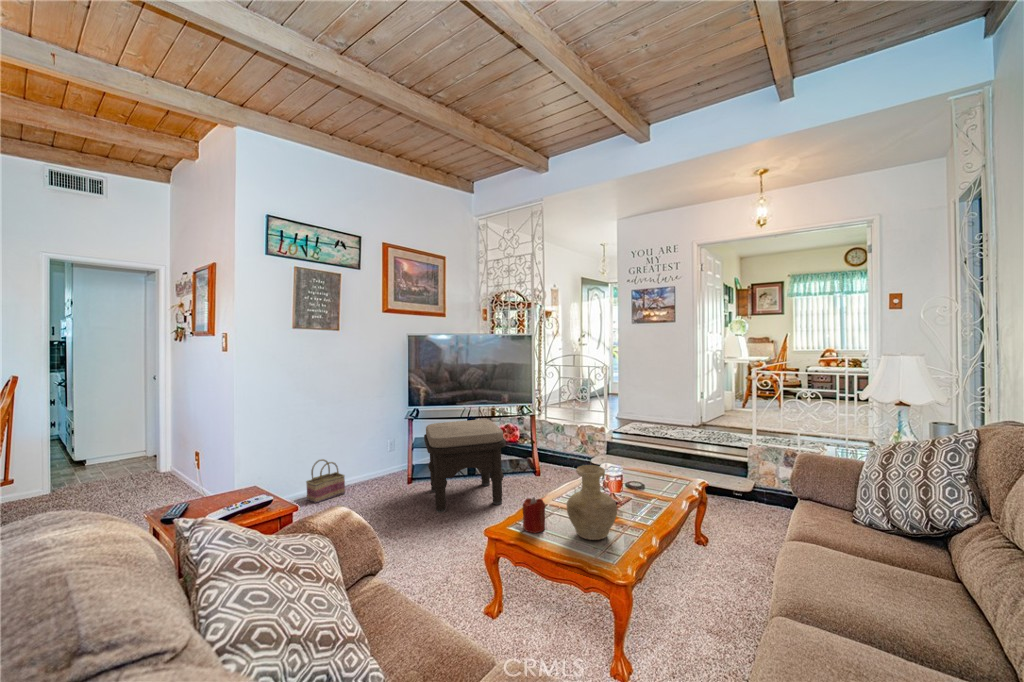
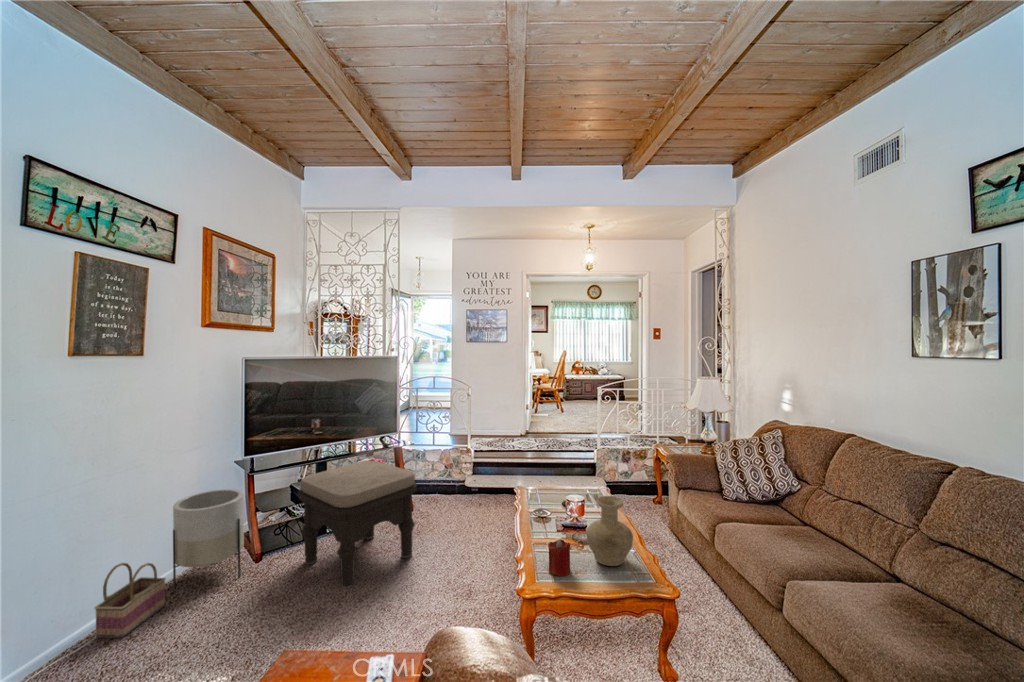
planter: none [354,426,398,489] -> present [173,489,244,592]

